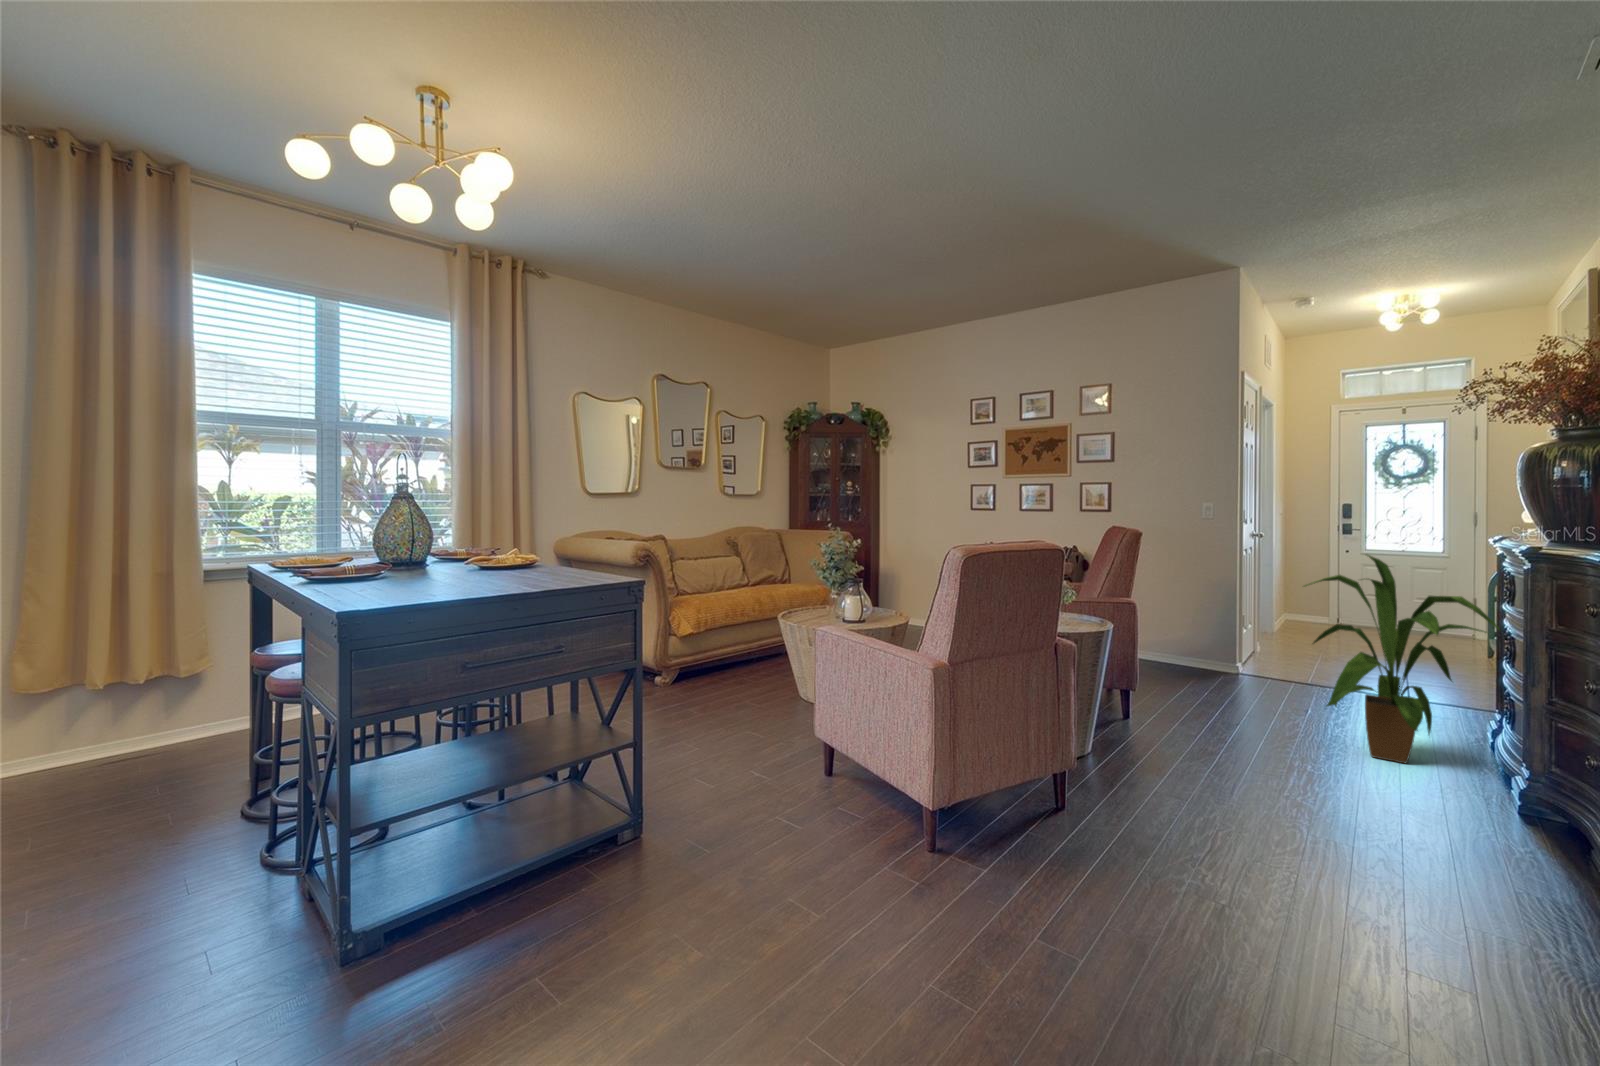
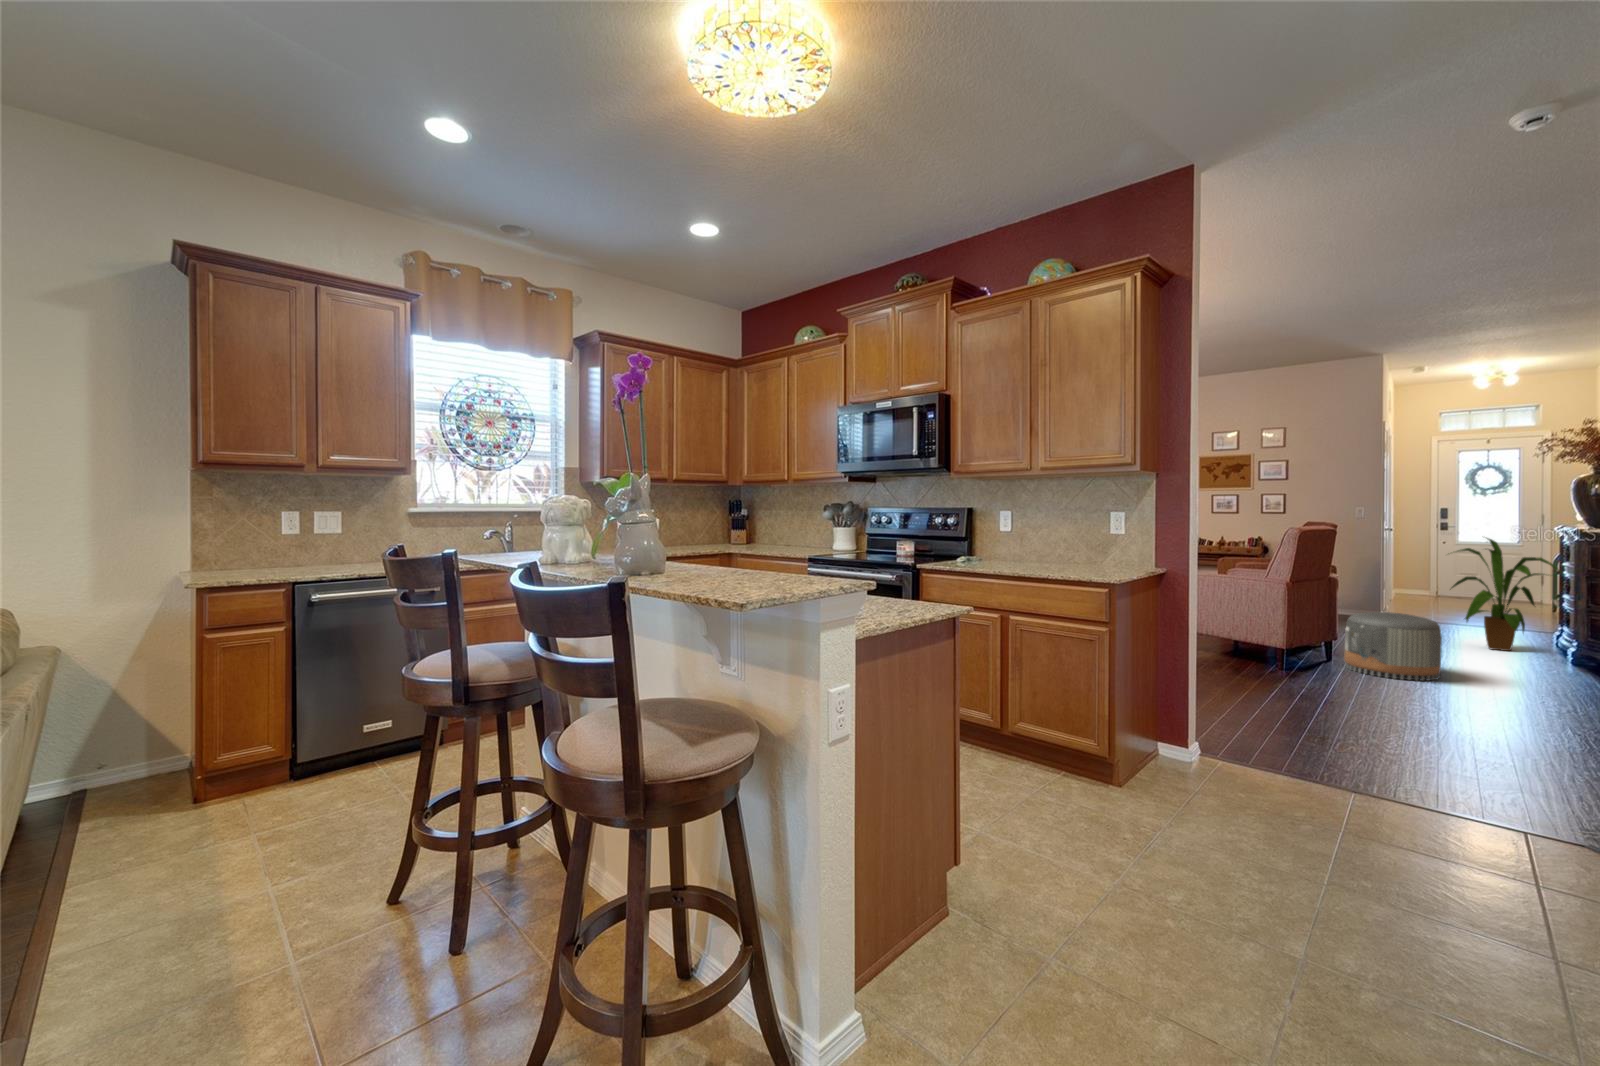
pouf: none [1066,717,1240,894] -> present [1344,612,1442,681]

